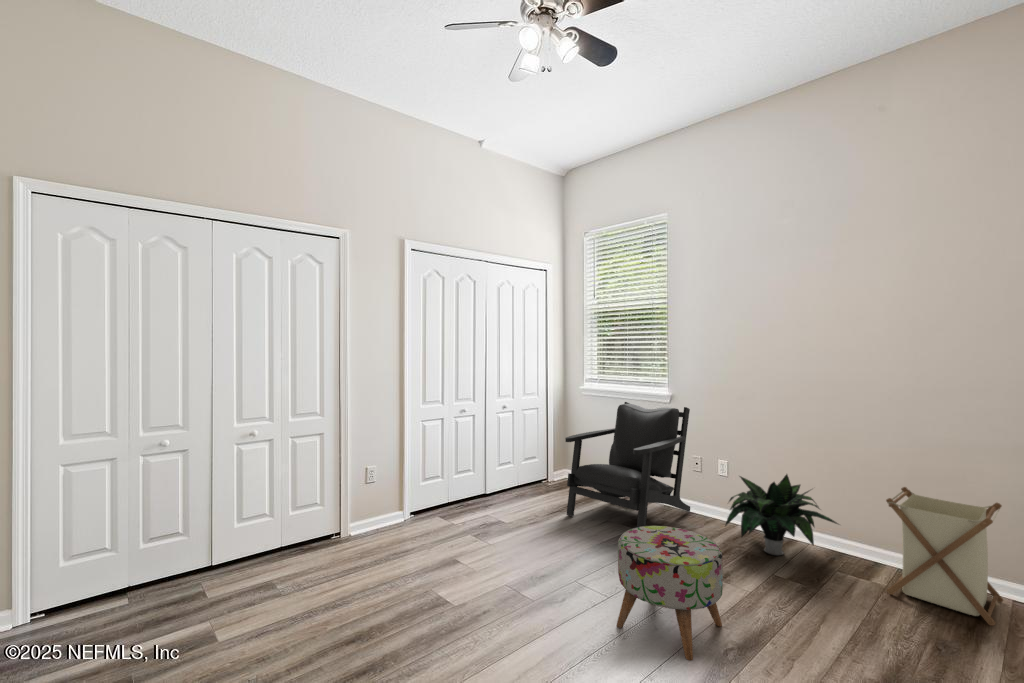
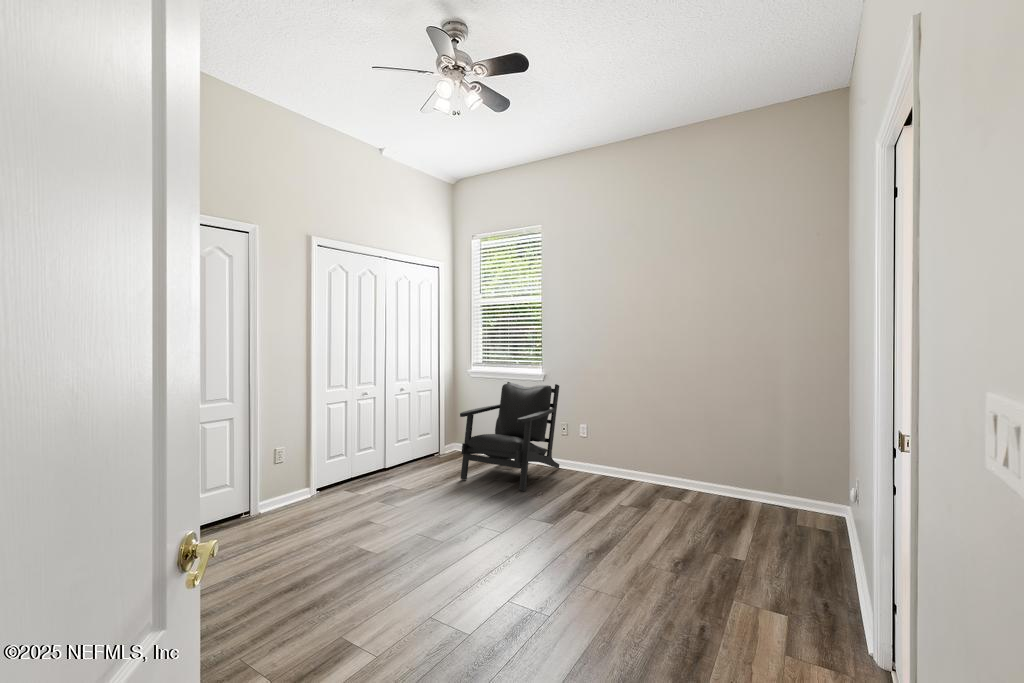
potted plant: present [725,474,838,555] -> none [585,430,664,492]
laundry basket: present [886,487,1003,626] -> none [690,434,756,518]
ottoman: present [617,526,723,661] -> none [510,473,586,563]

